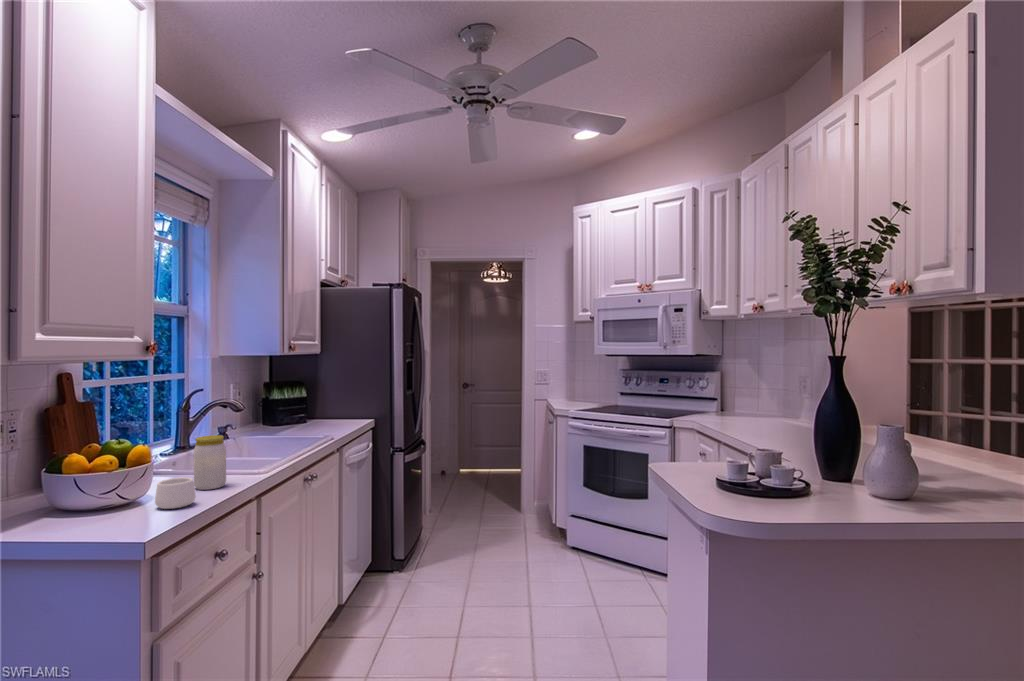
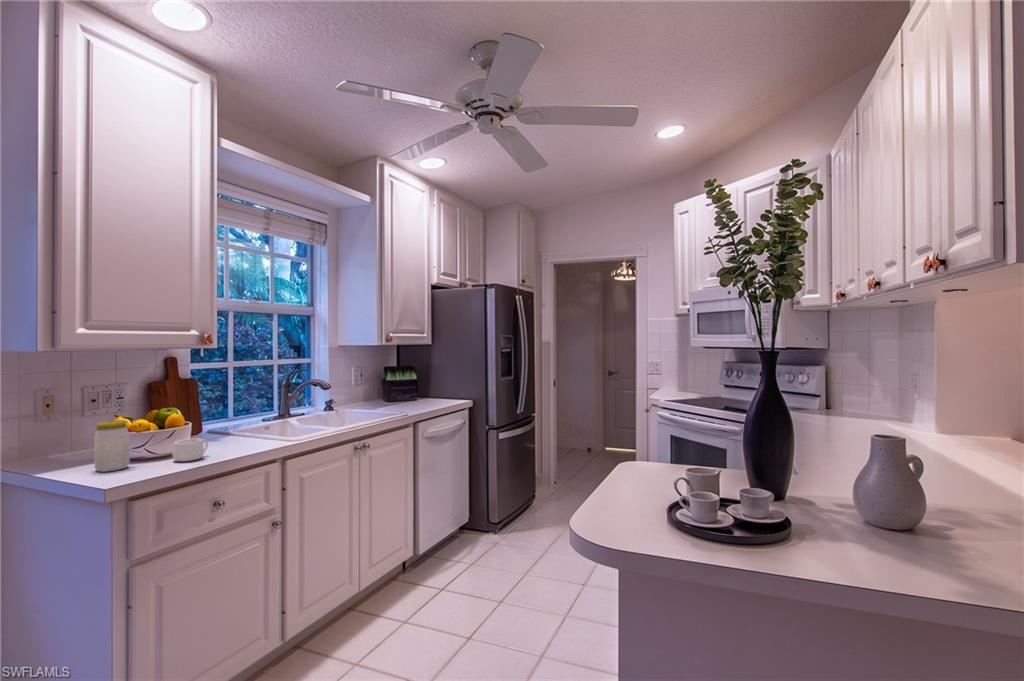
jar: present [193,435,226,490] -> present [94,420,130,472]

